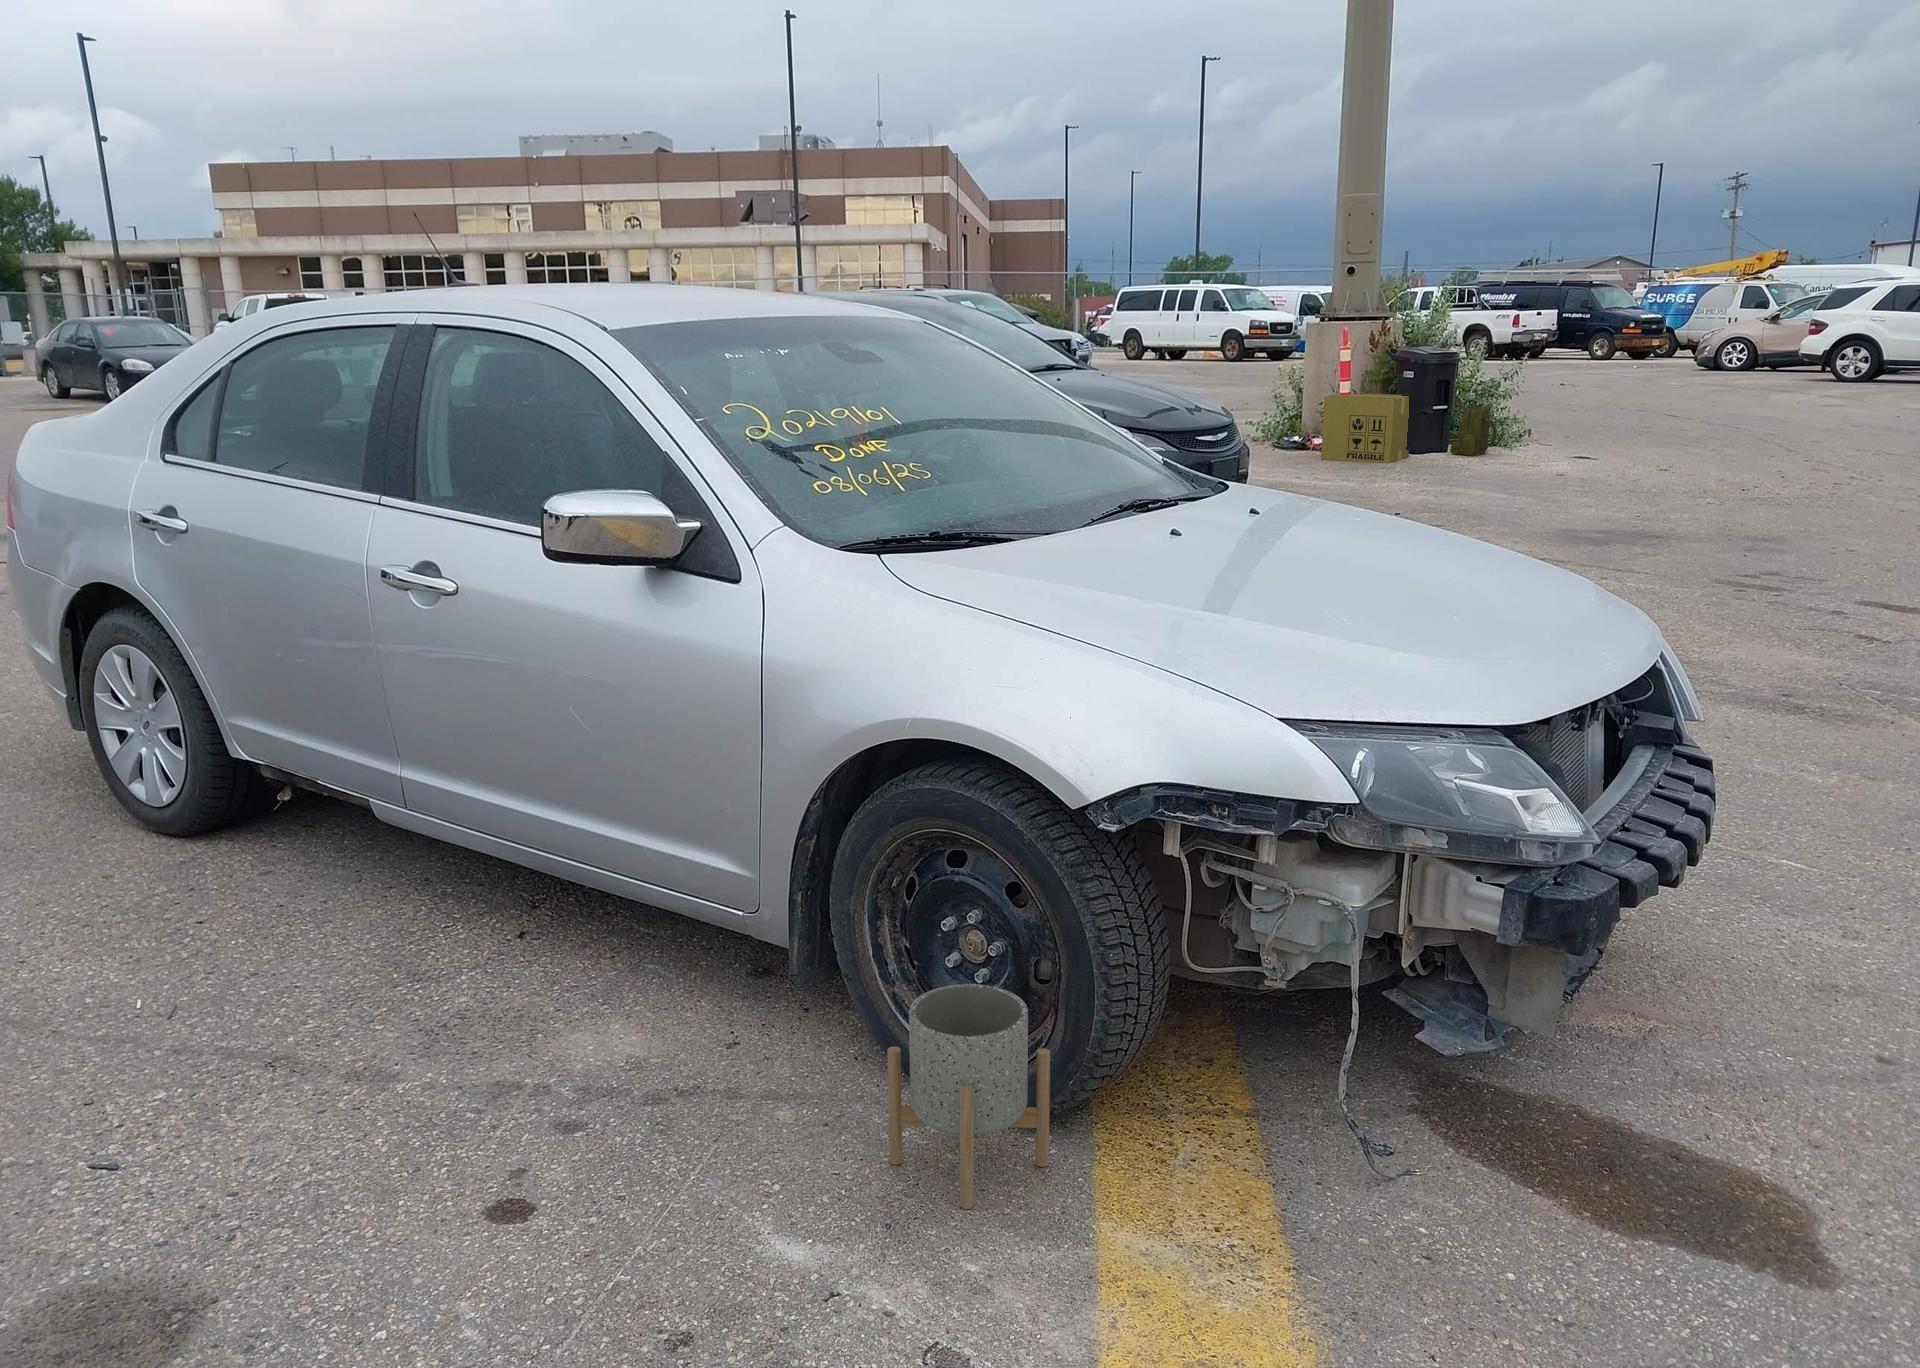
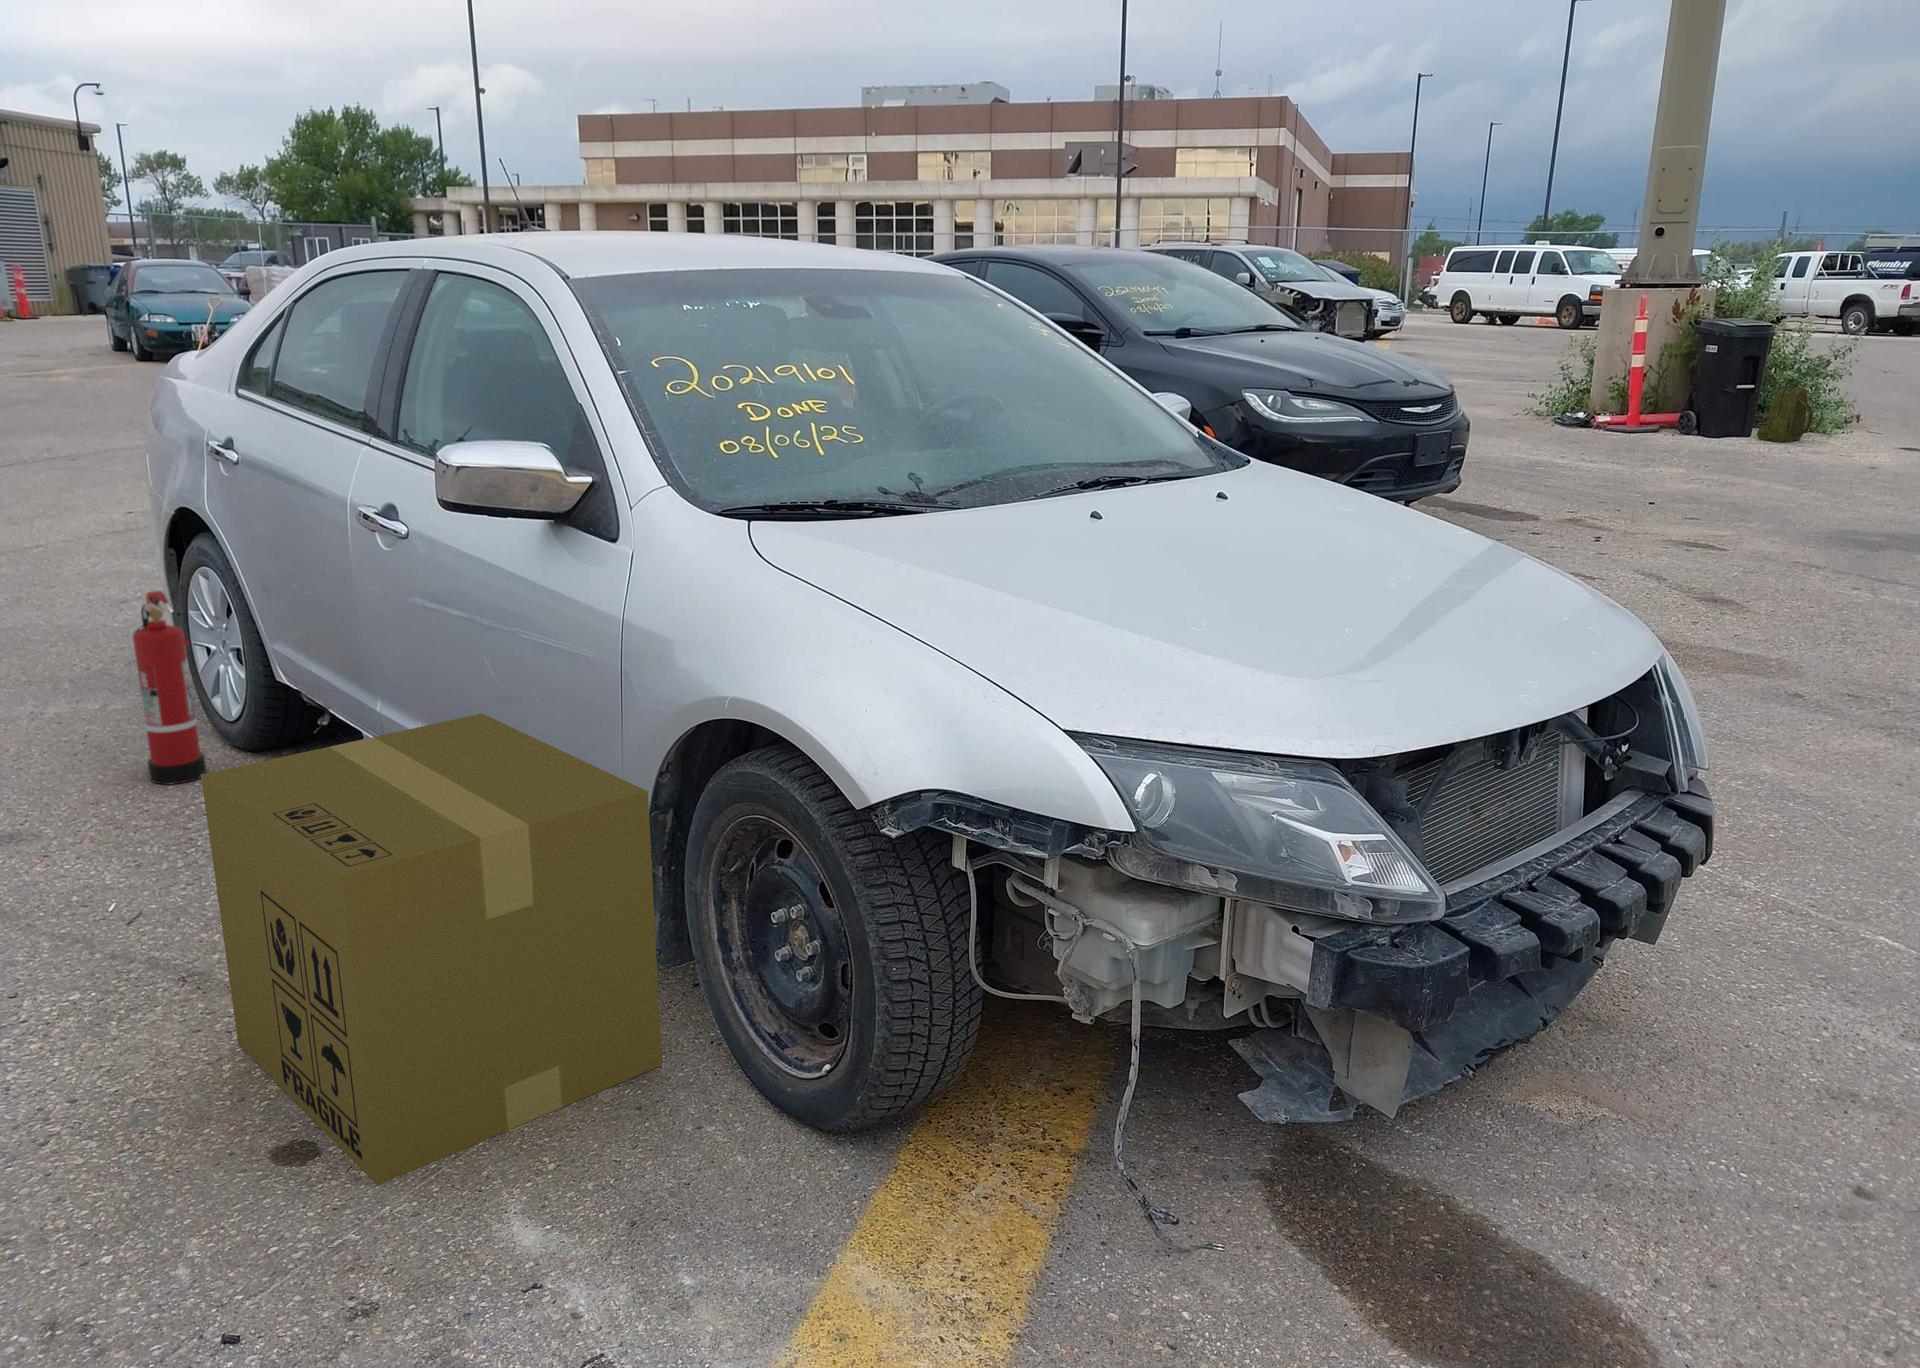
cardboard box: present [1321,393,1409,463] -> present [201,713,662,1185]
fire extinguisher: none [66,672,147,881] -> present [133,591,207,785]
planter: present [887,984,1050,1209] -> none [670,980,833,1216]

